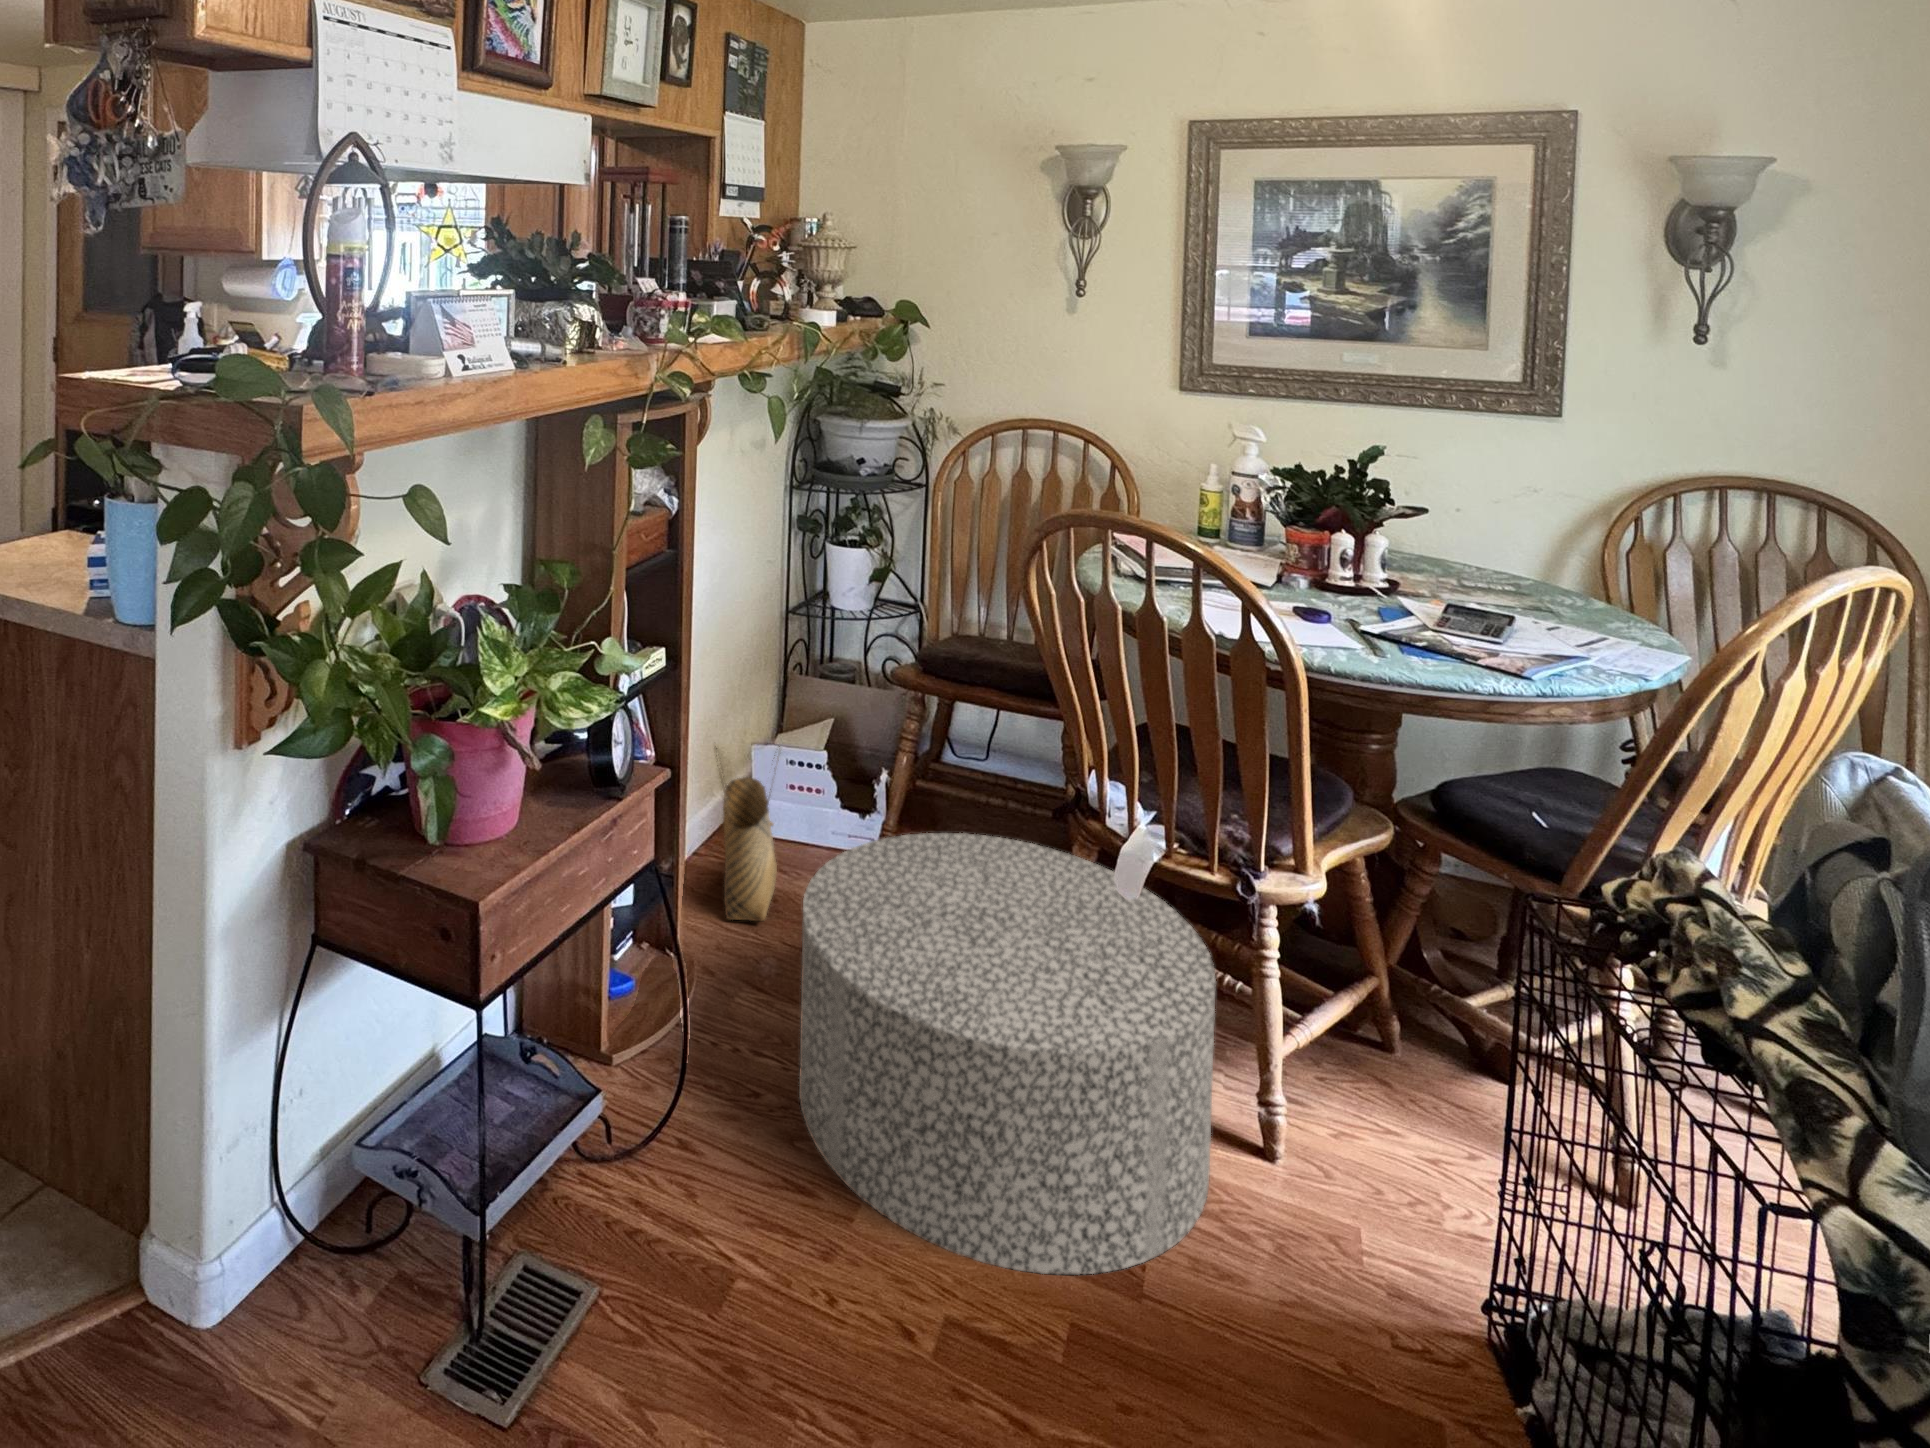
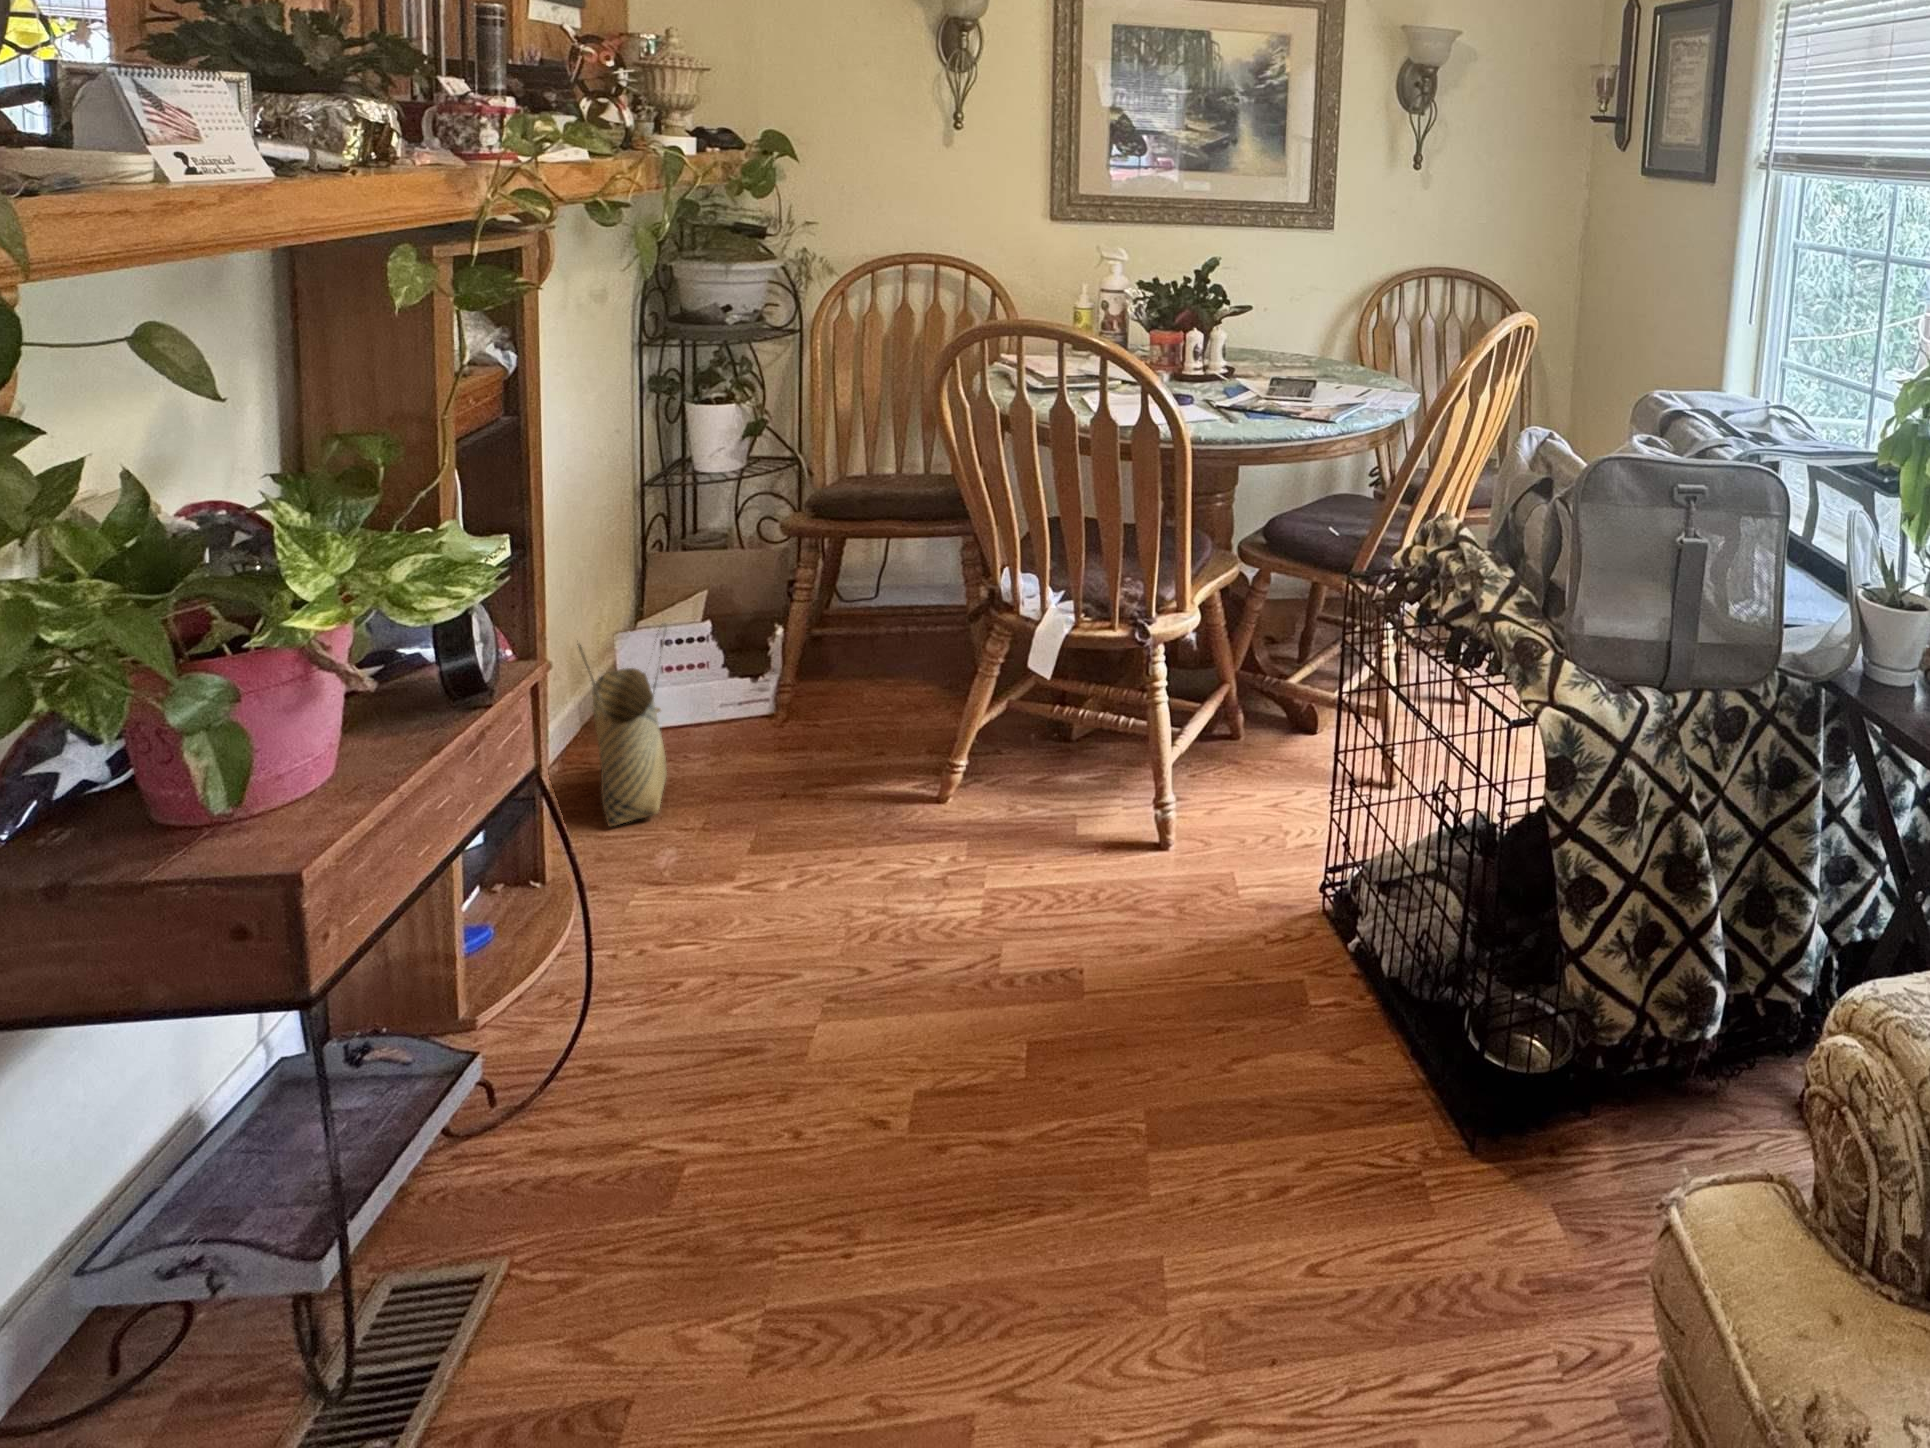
ottoman: present [799,833,1216,1275] -> none [724,648,1128,1040]

